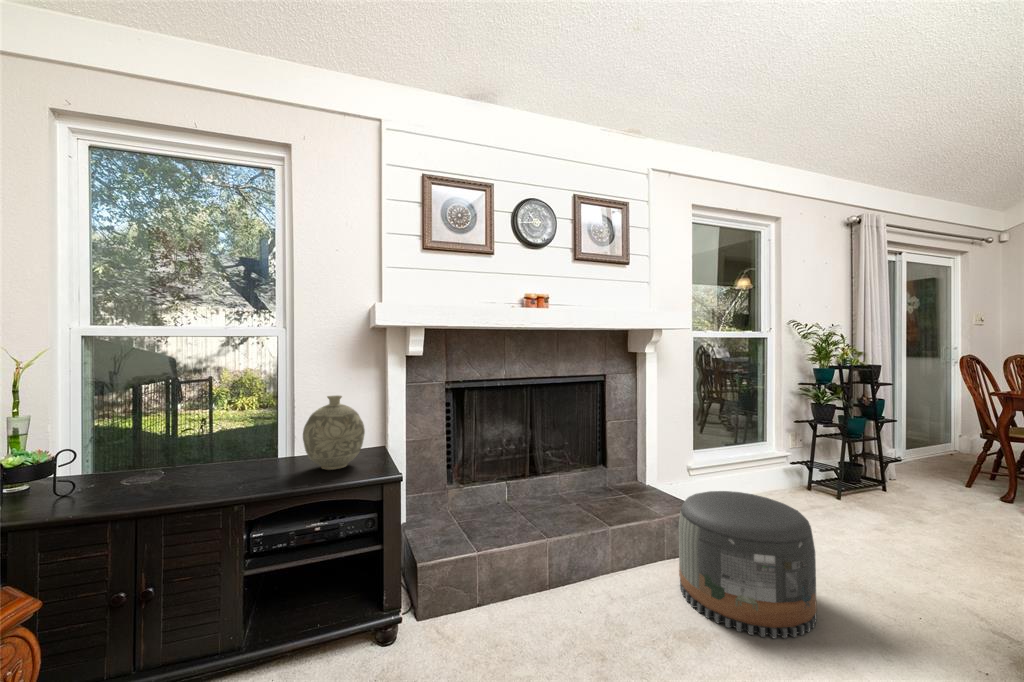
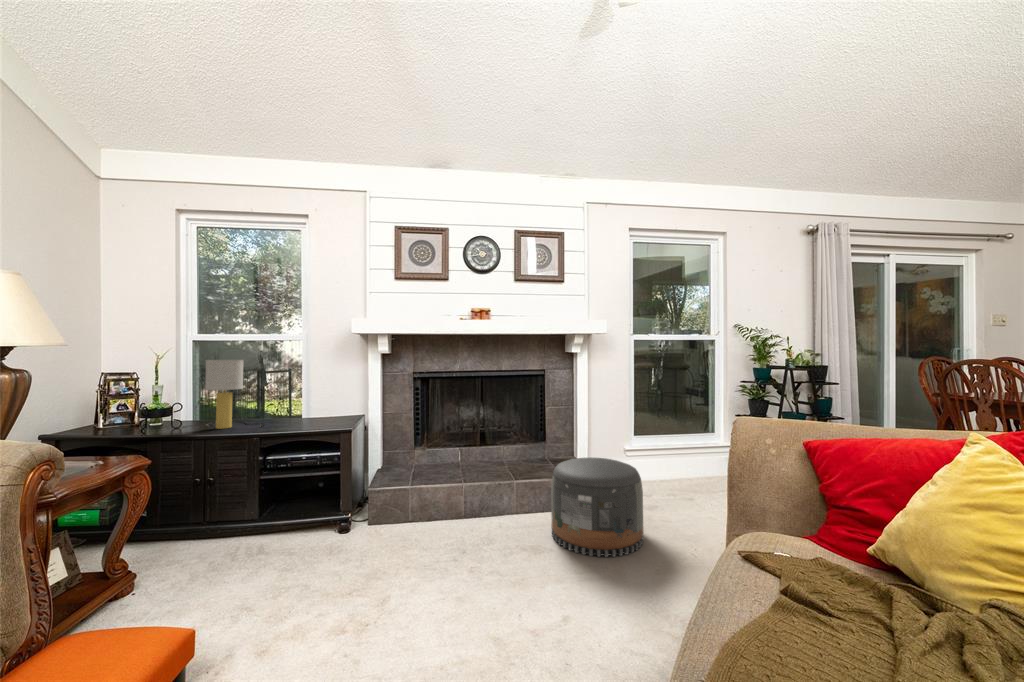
table lamp: none [129,369,239,493] -> present [205,360,265,429]
decorative vase: present [303,396,365,470] -> none [302,378,341,424]

